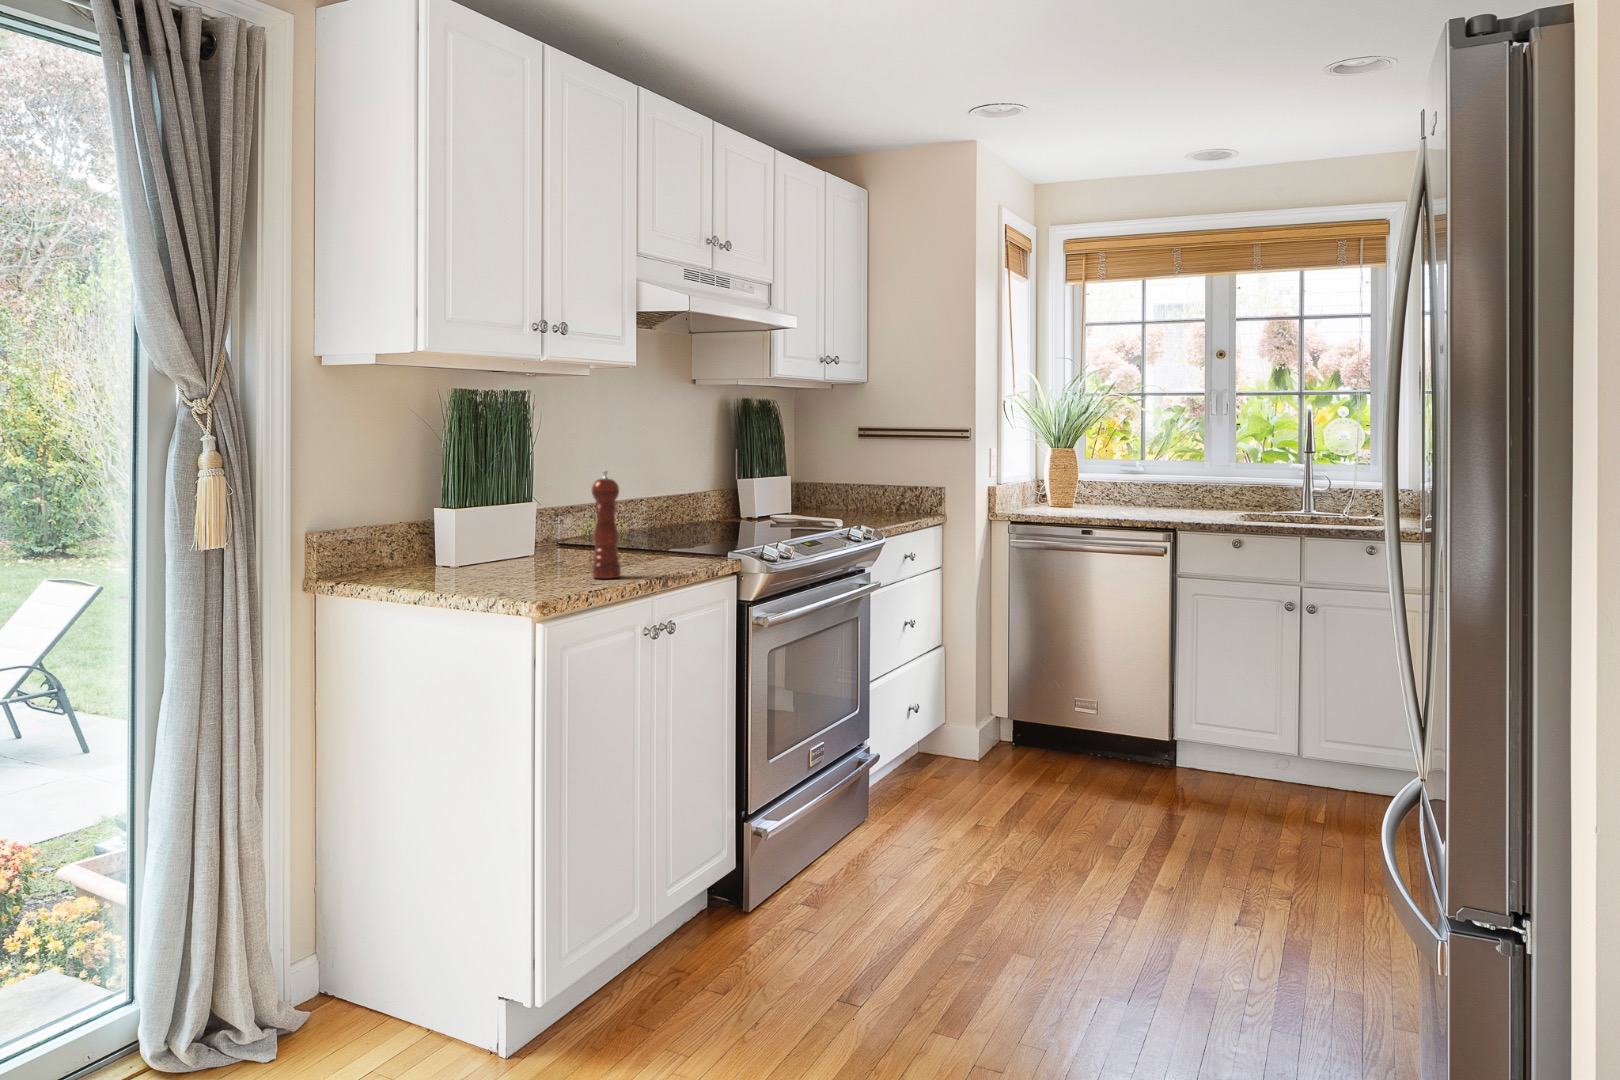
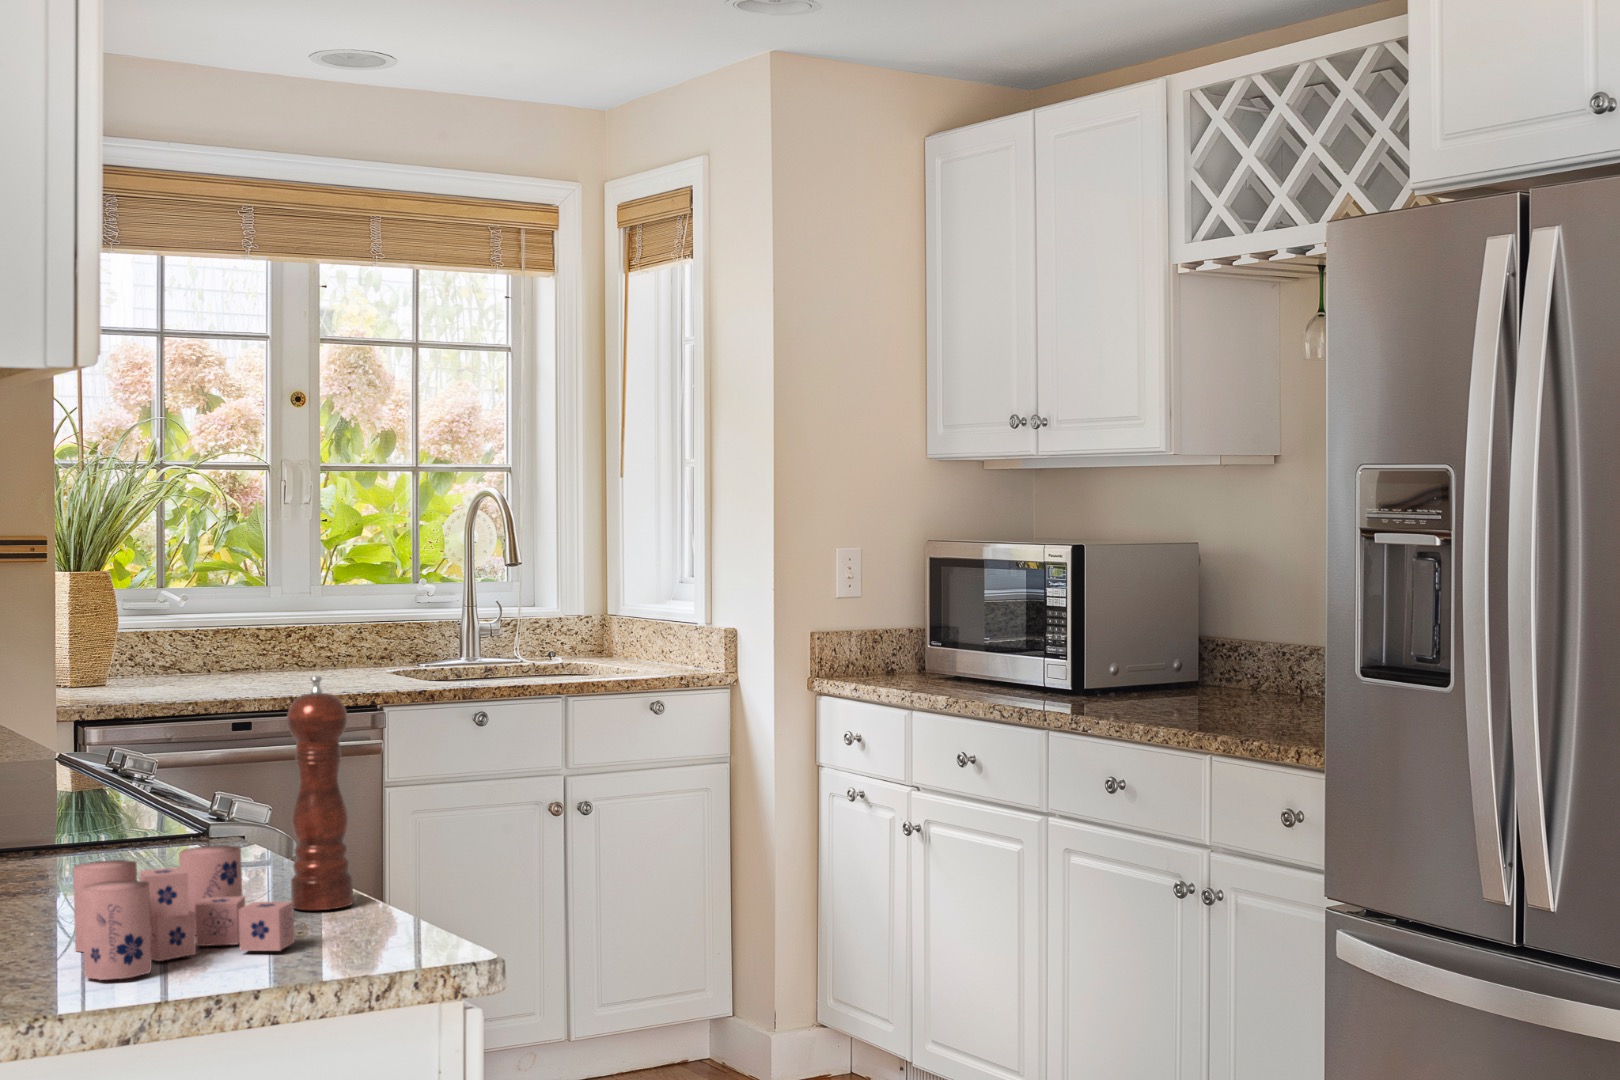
candle: none [438,541,561,585] -> present [73,845,294,980]

